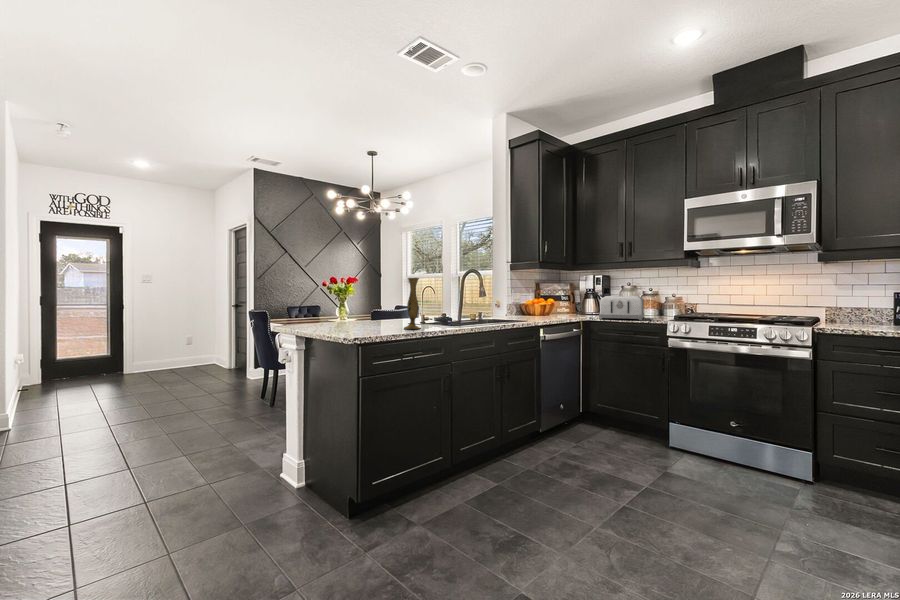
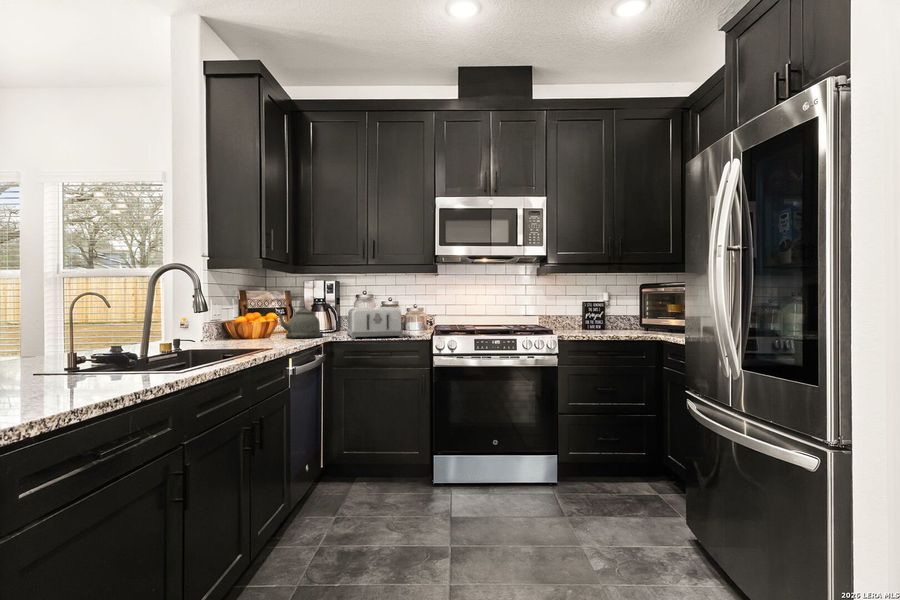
vase: present [404,278,420,329] -> none [70,274,114,383]
kettle: none [549,288,583,317] -> present [275,297,323,338]

